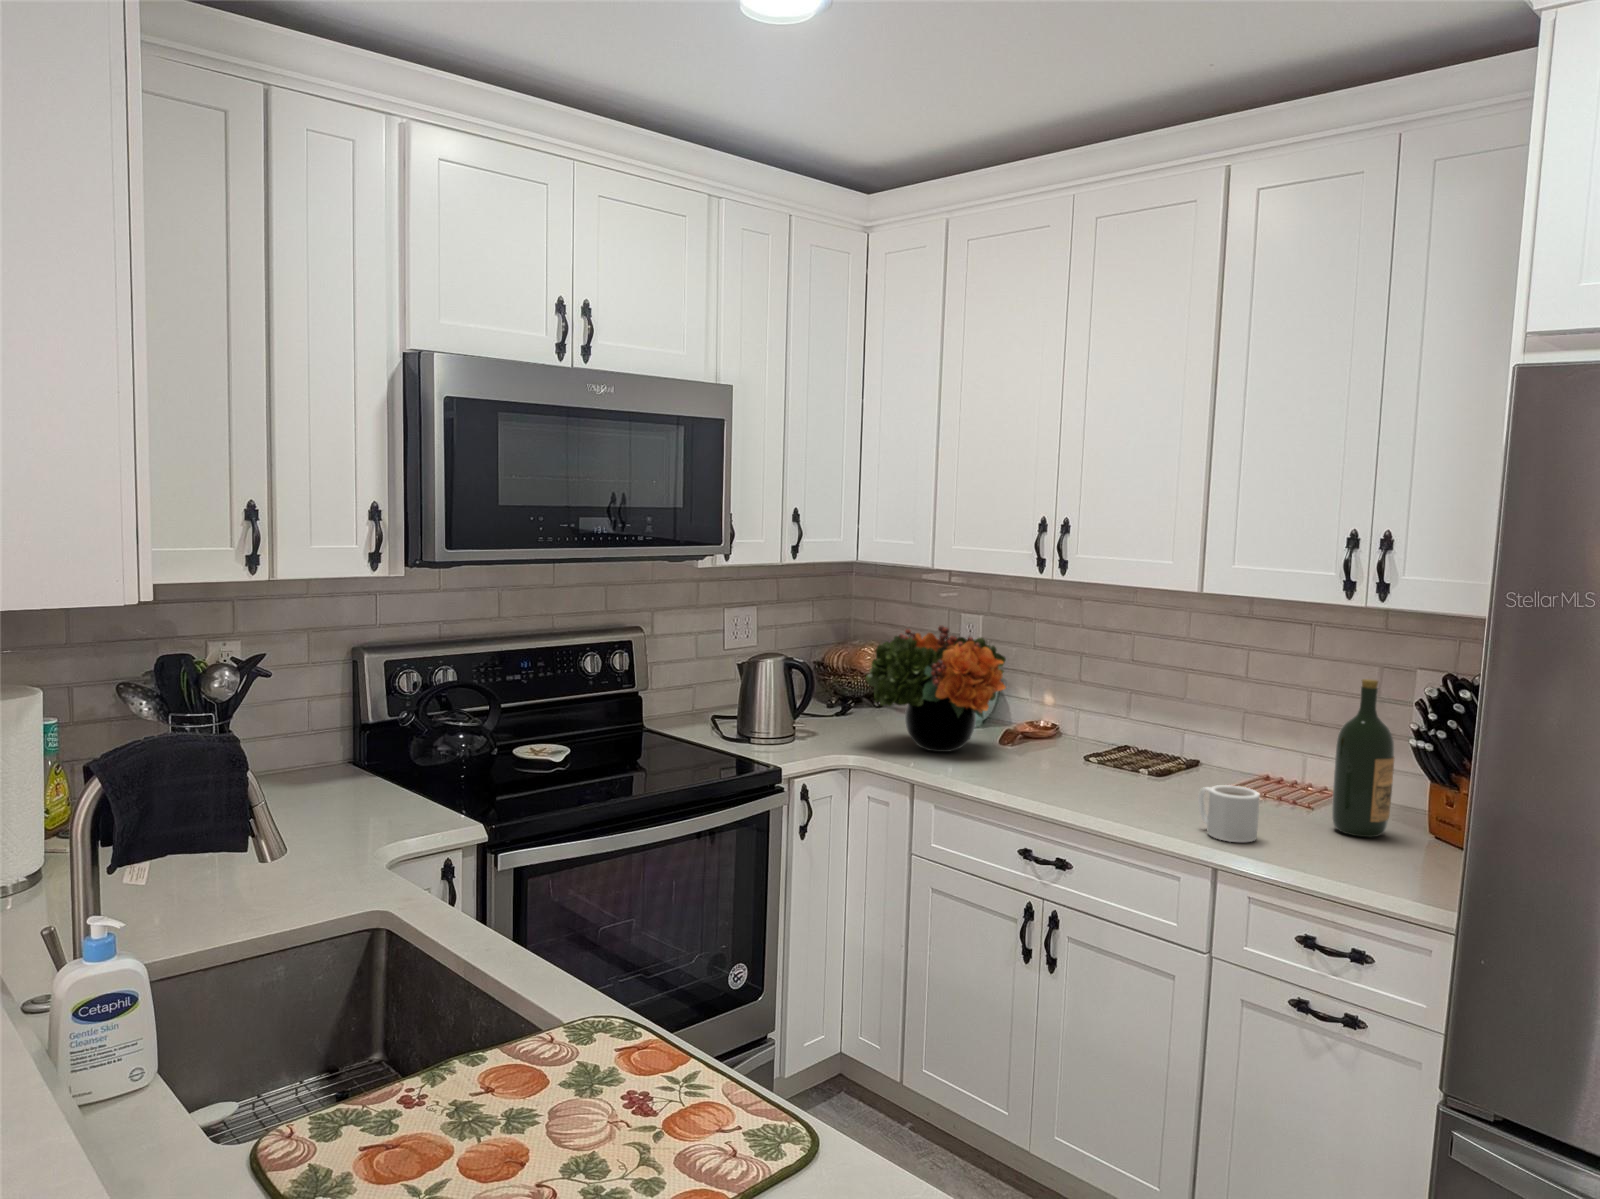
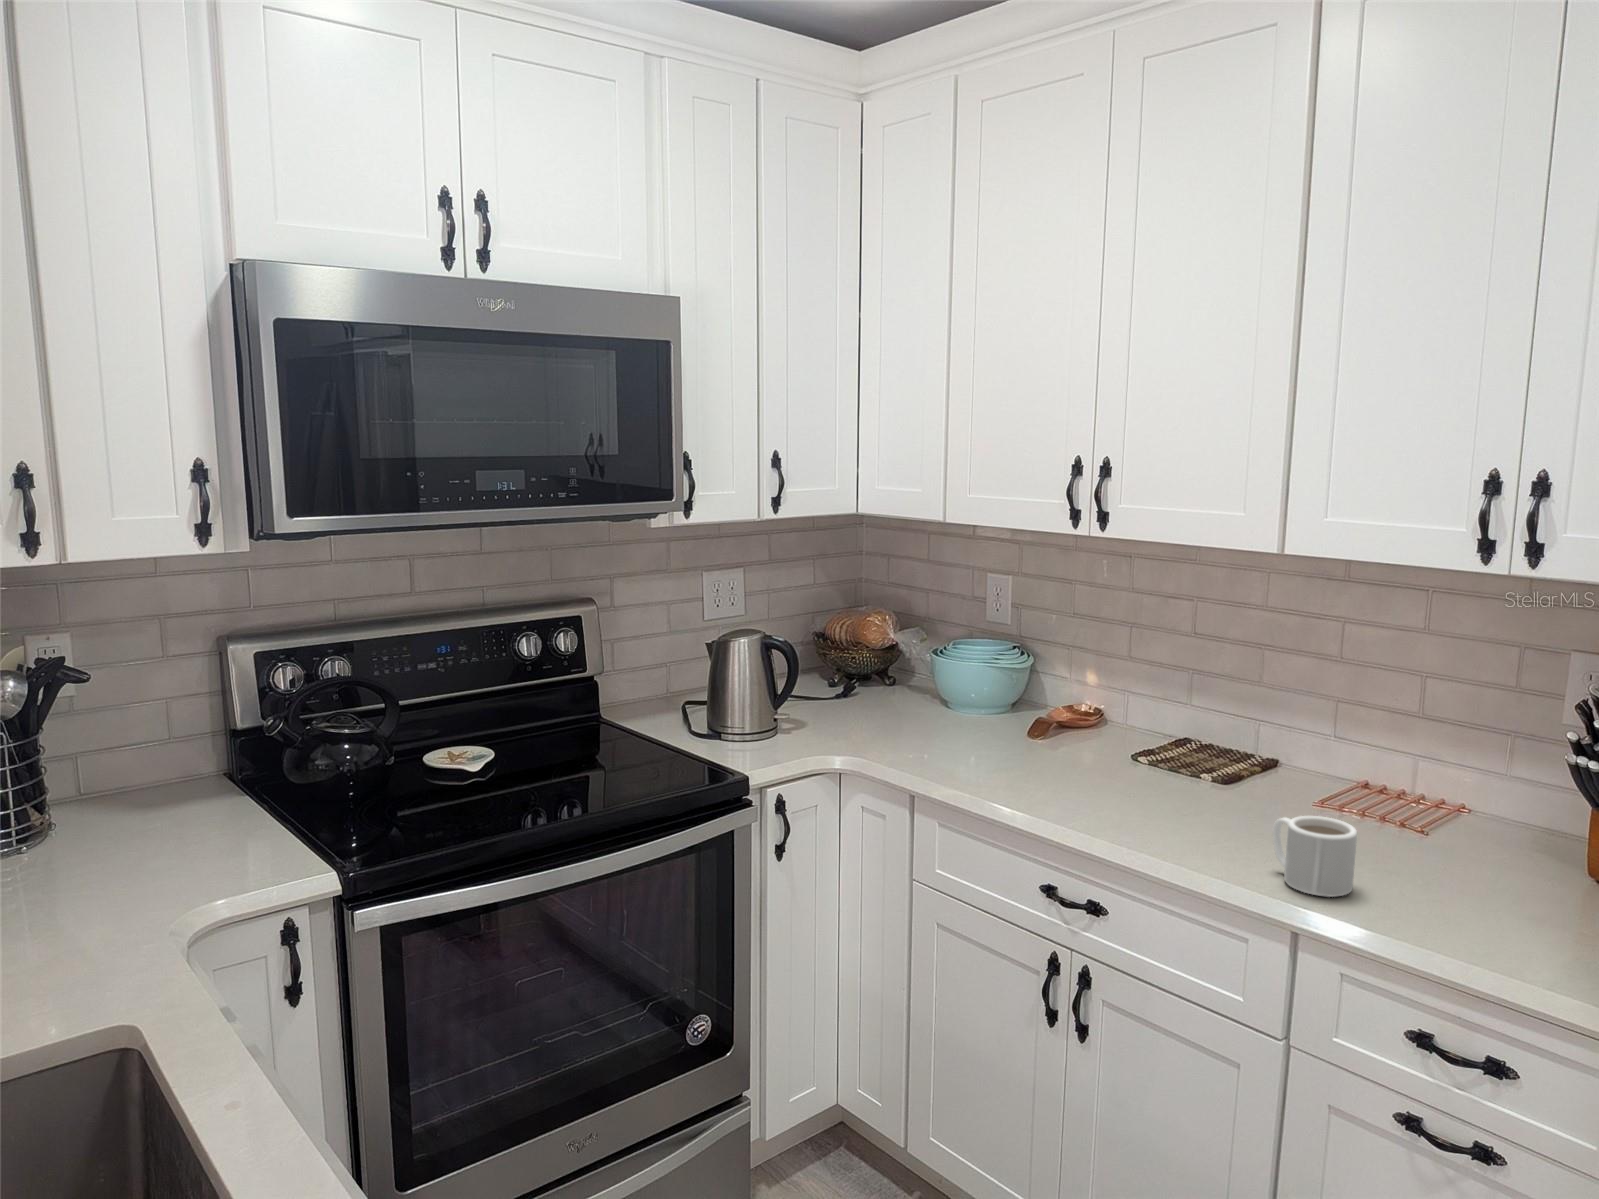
flower arrangement: present [866,626,1006,752] -> none [856,592,1035,749]
wine bottle: present [1332,679,1395,837] -> none [1457,673,1547,886]

